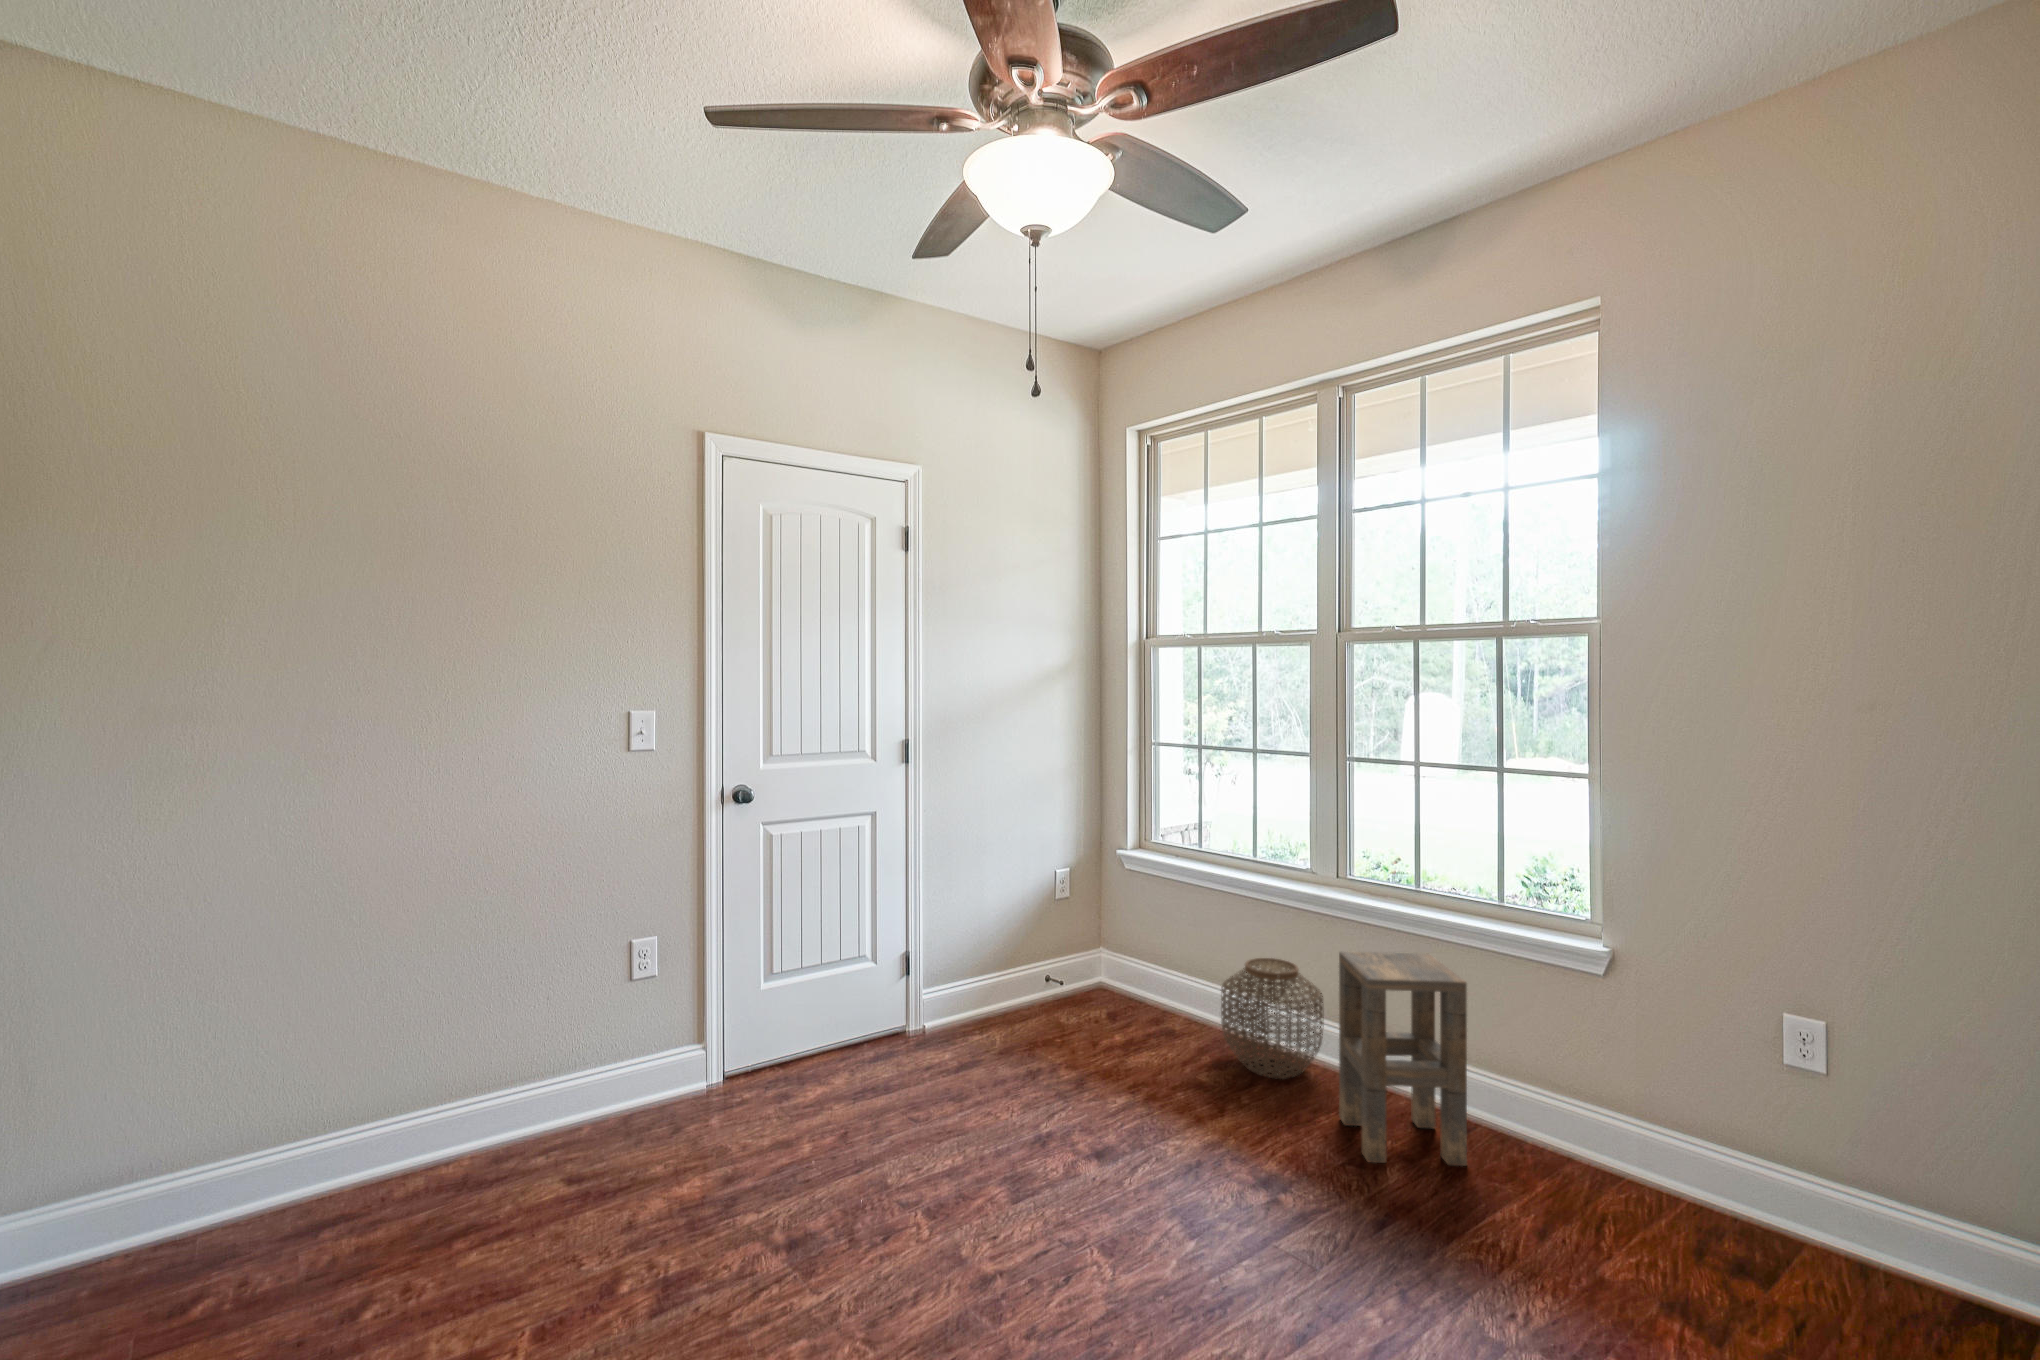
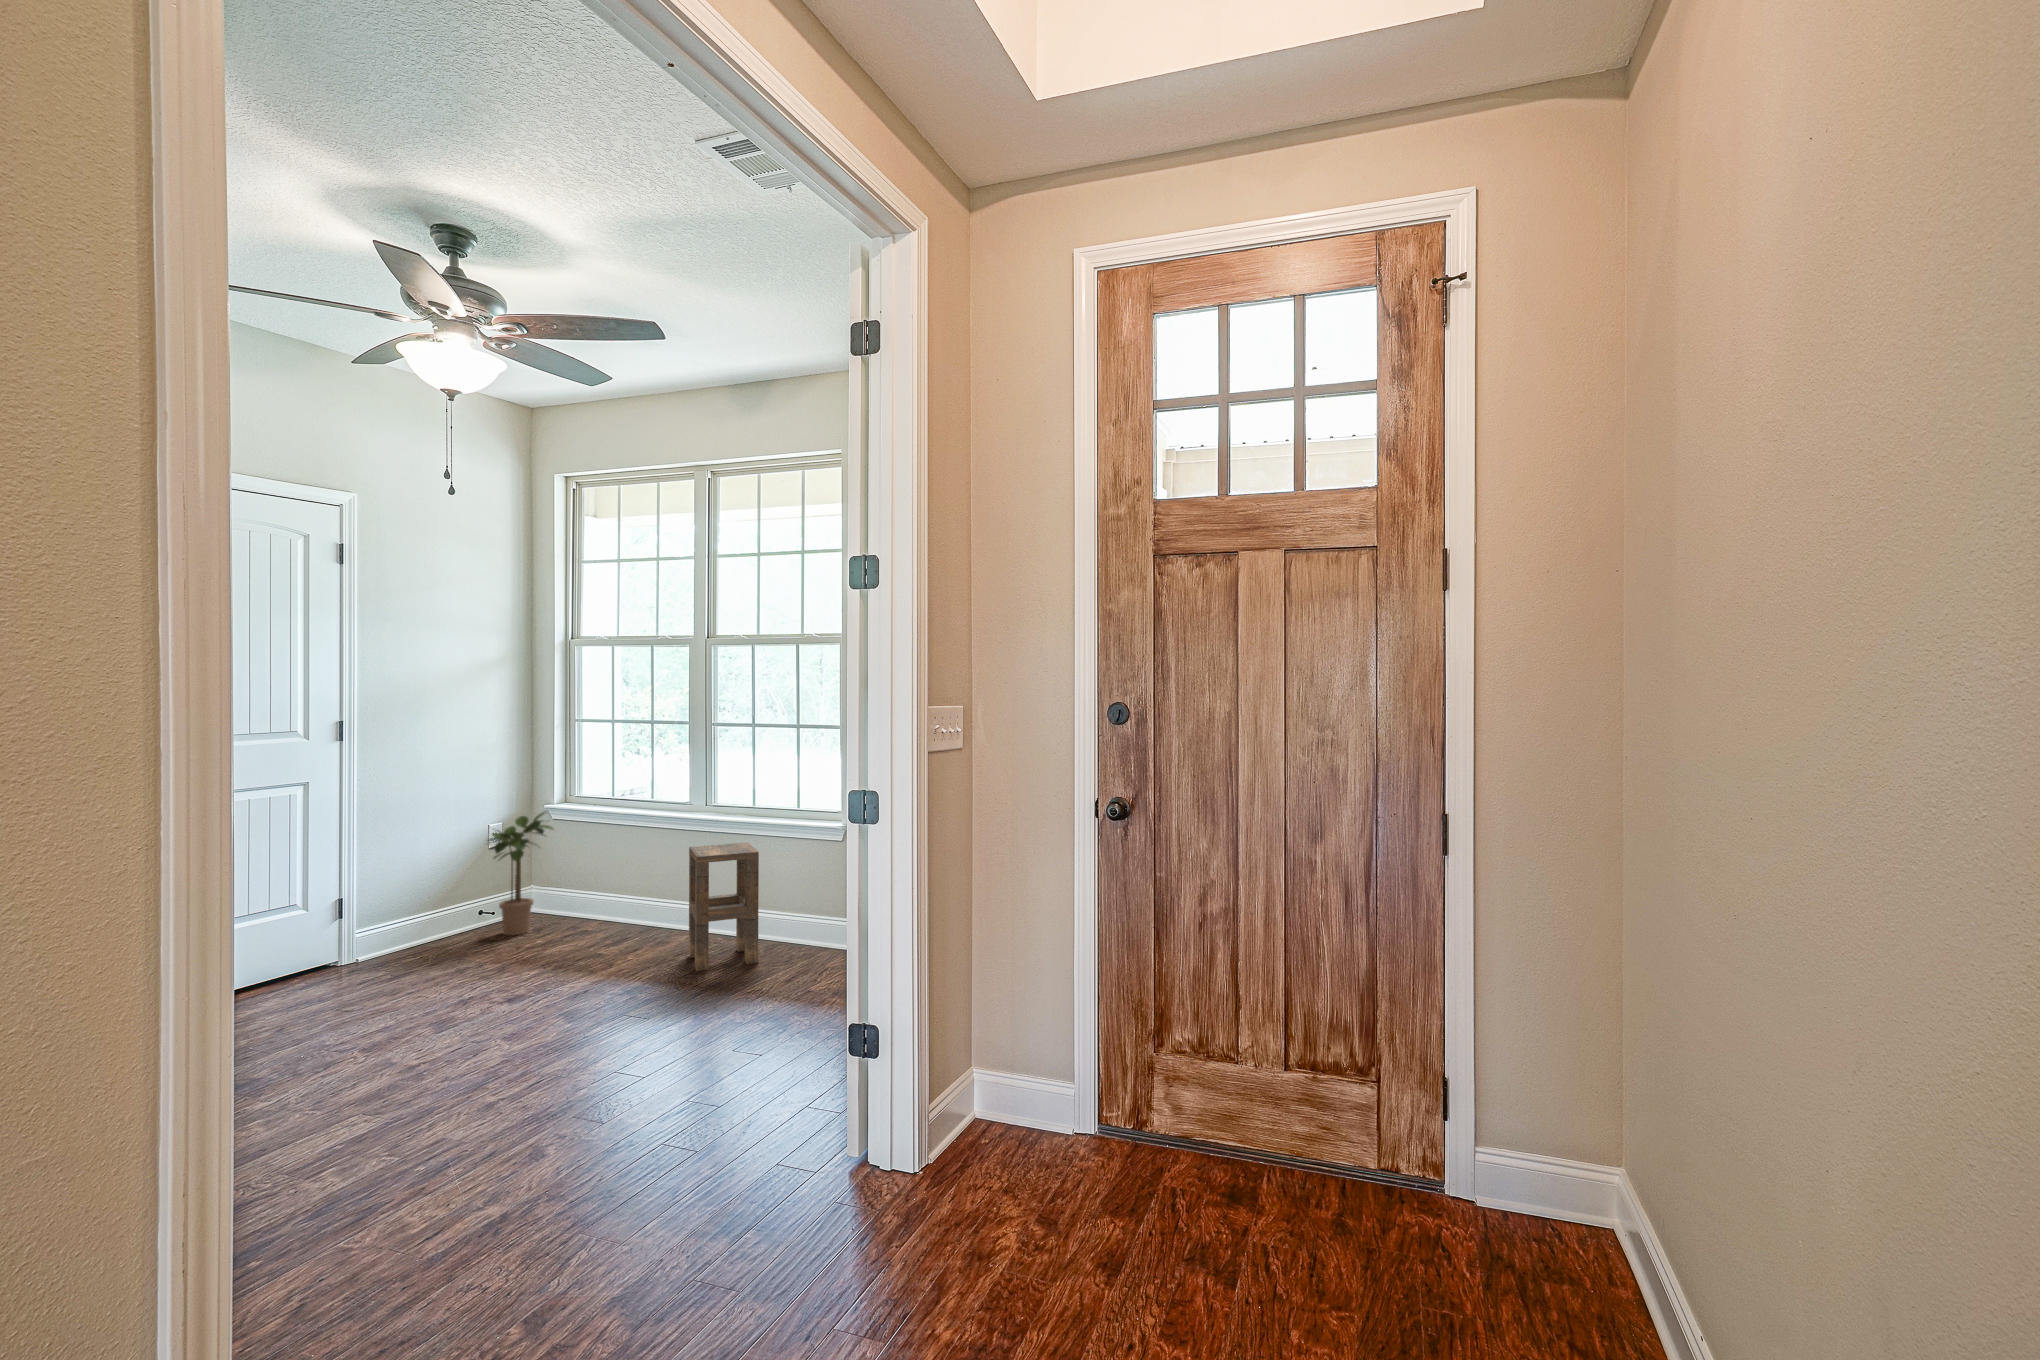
potted plant: none [1053,859,1132,1017] -> present [488,812,553,935]
woven basket: present [1221,958,1324,1078] -> none [617,866,690,945]

